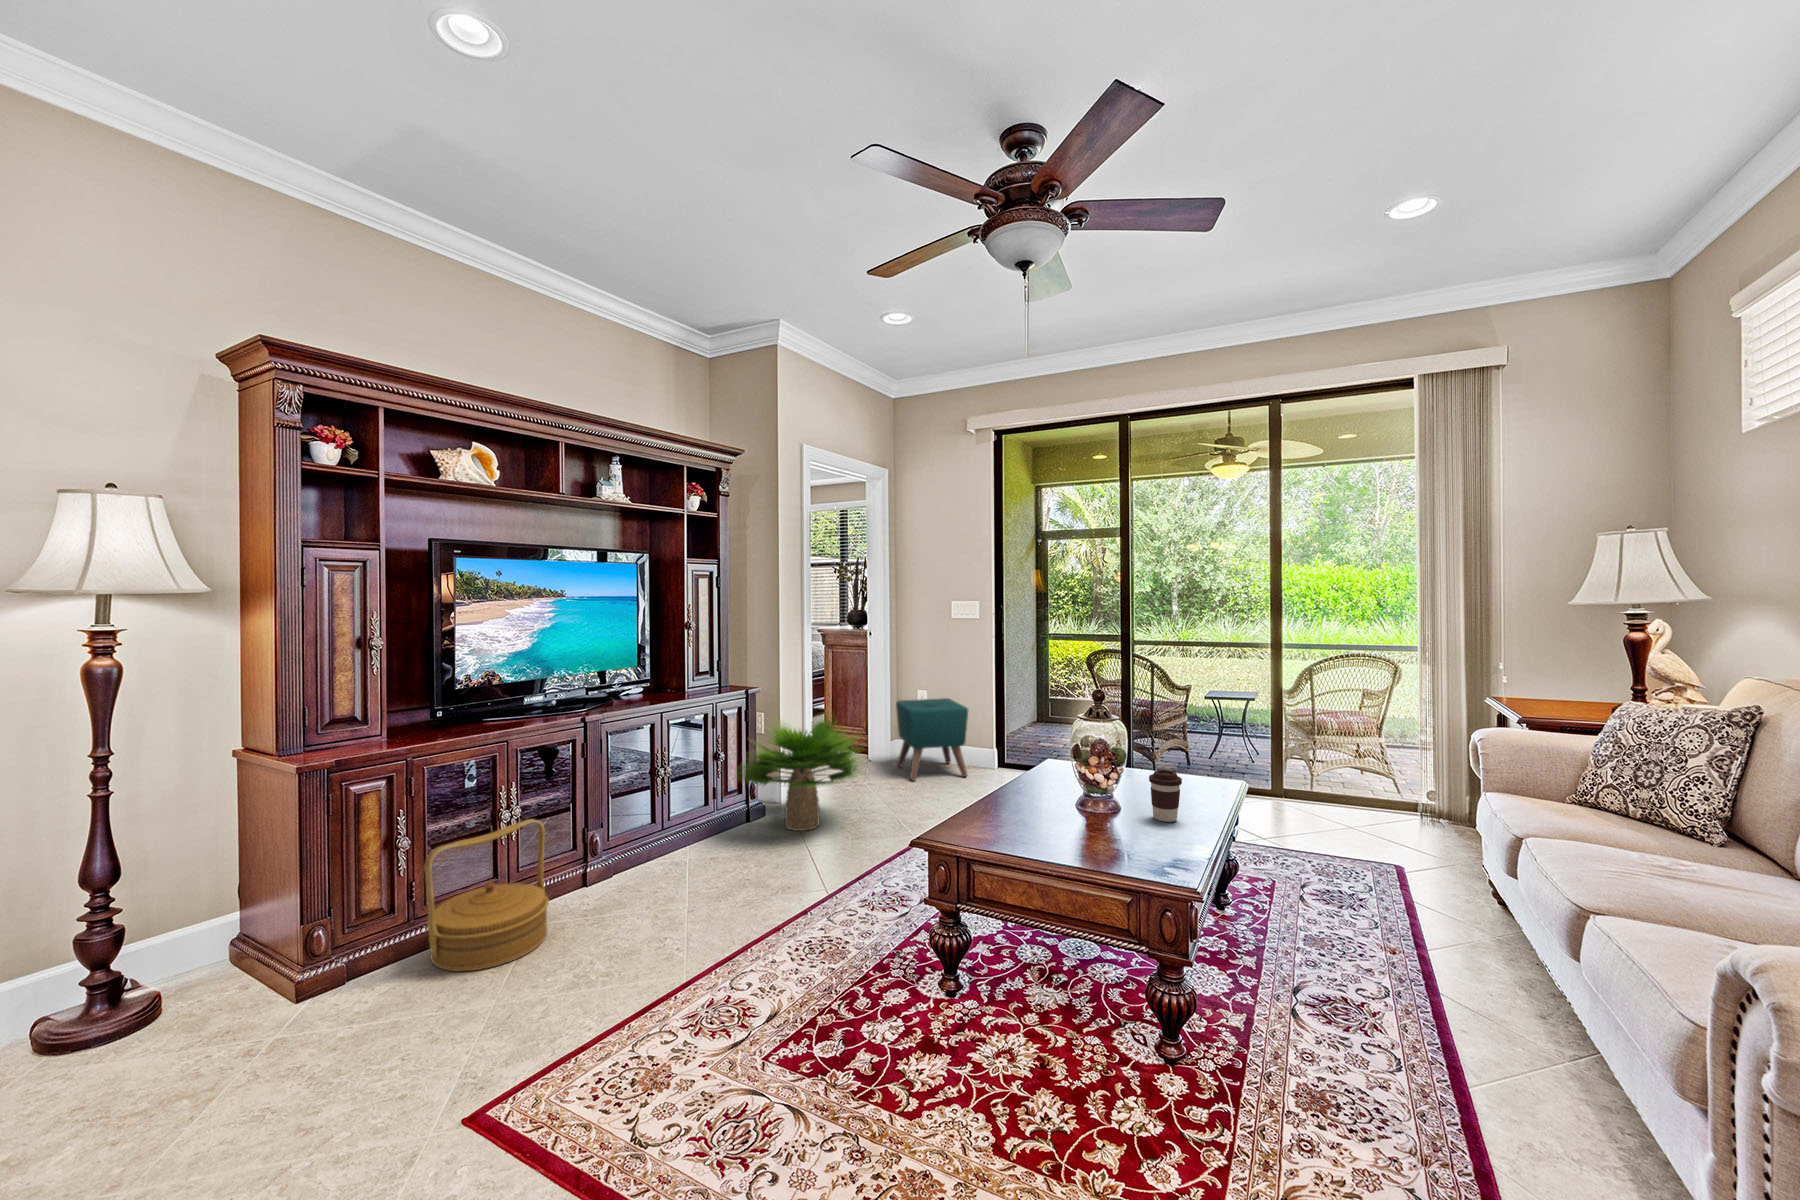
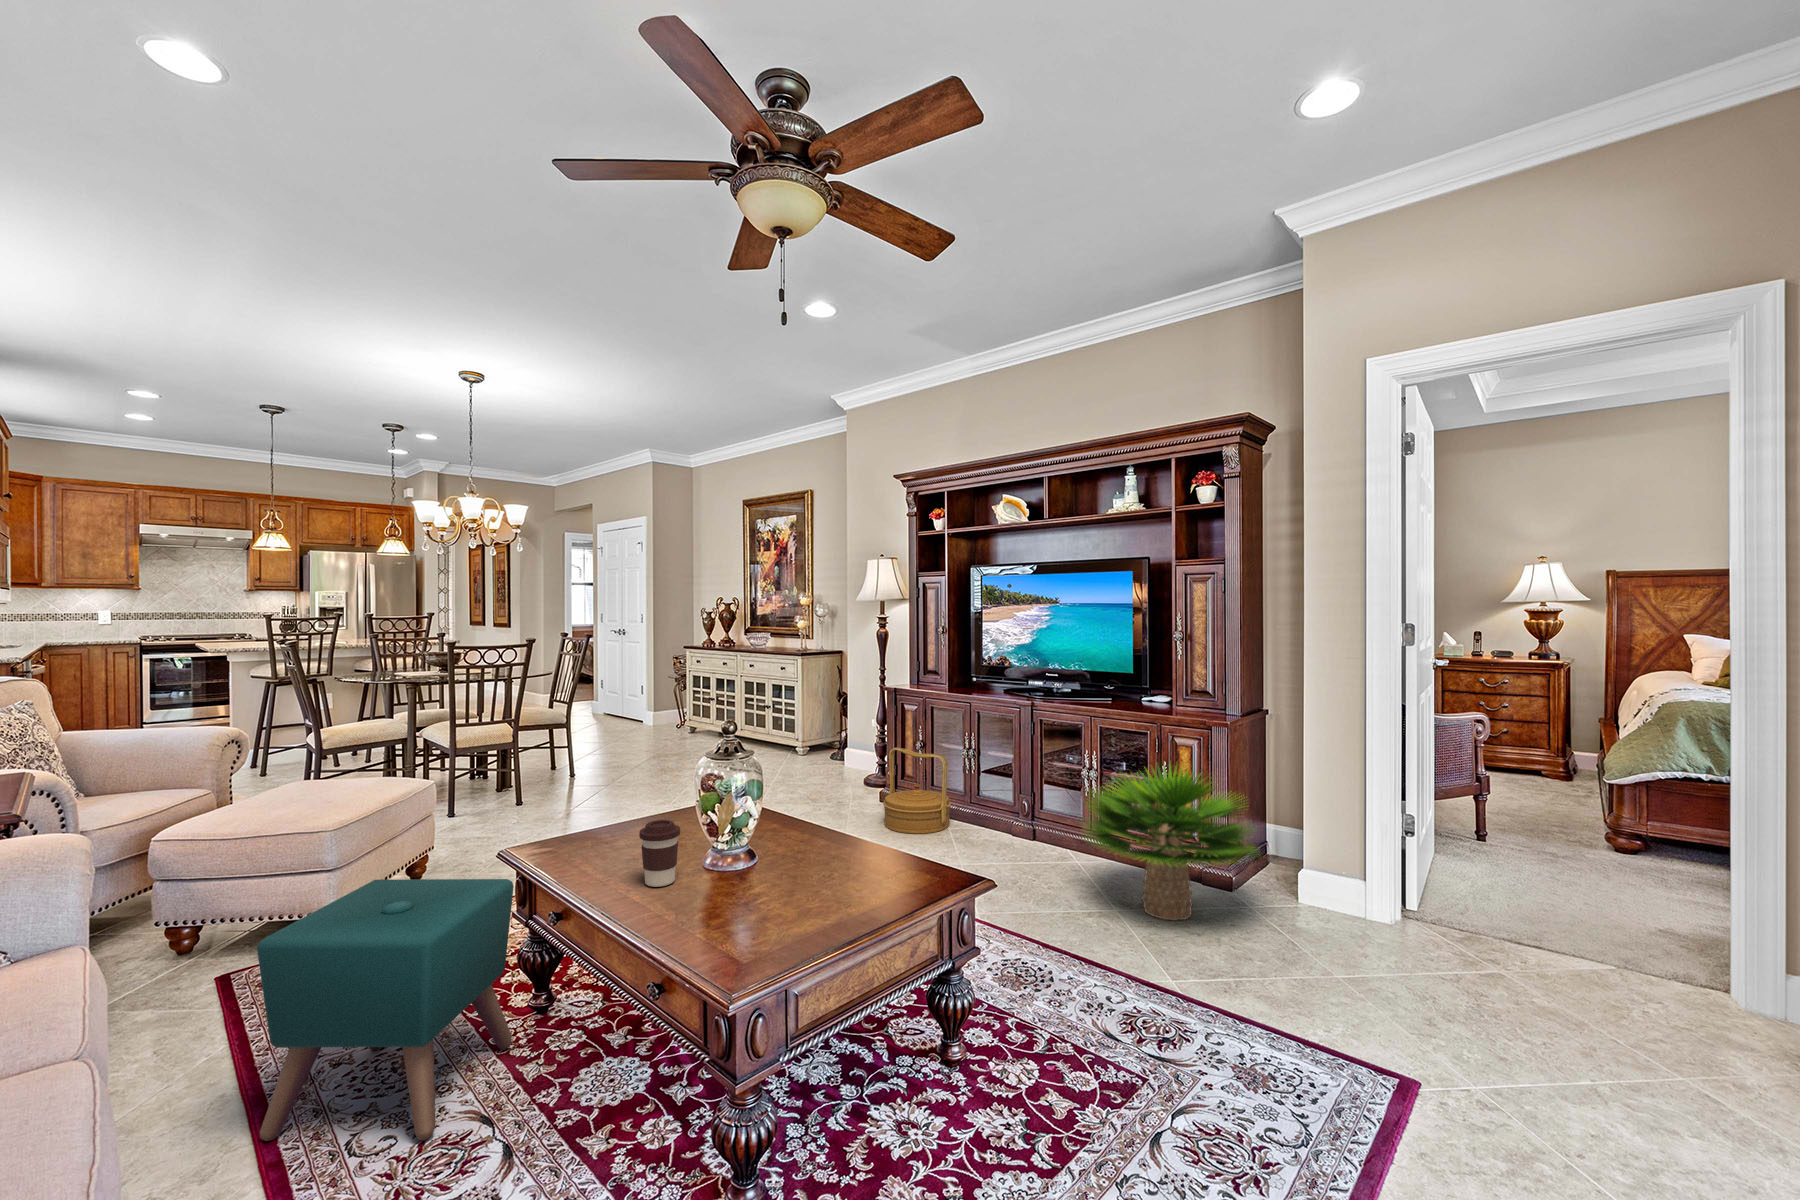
ottoman: present [896,698,968,781] -> present [257,879,514,1141]

